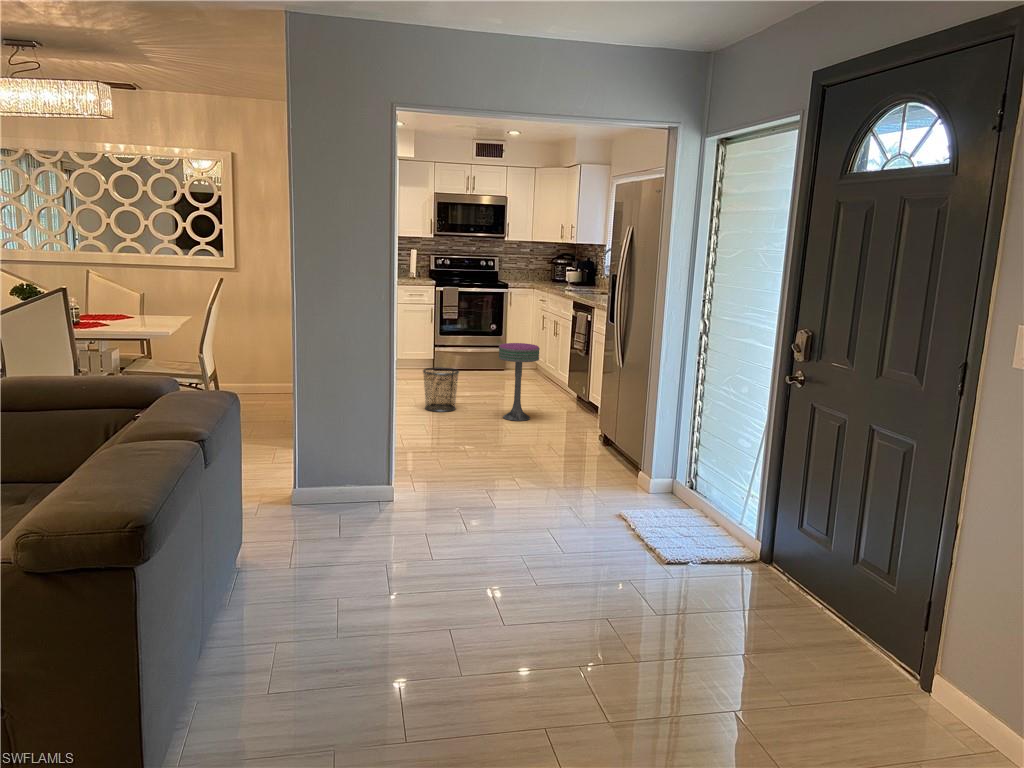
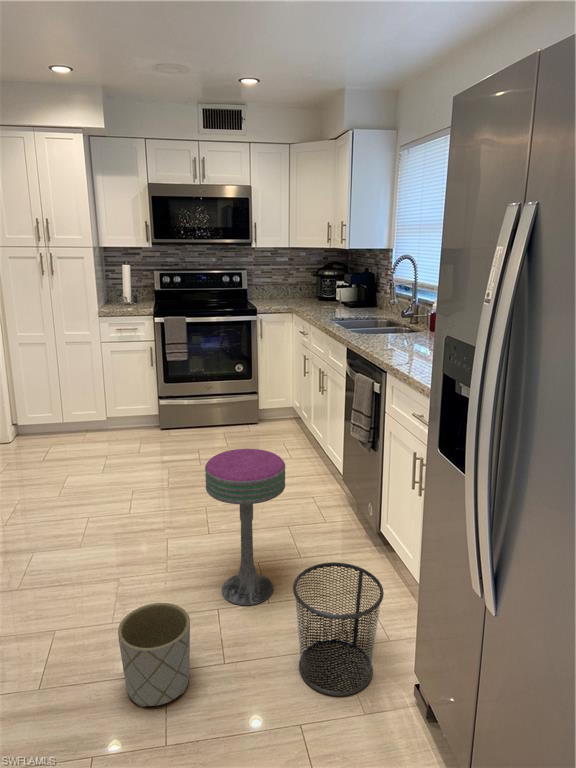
waste bin: present [423,367,459,412] -> present [293,562,384,696]
planter: none [468,399,499,436] -> present [118,603,190,707]

